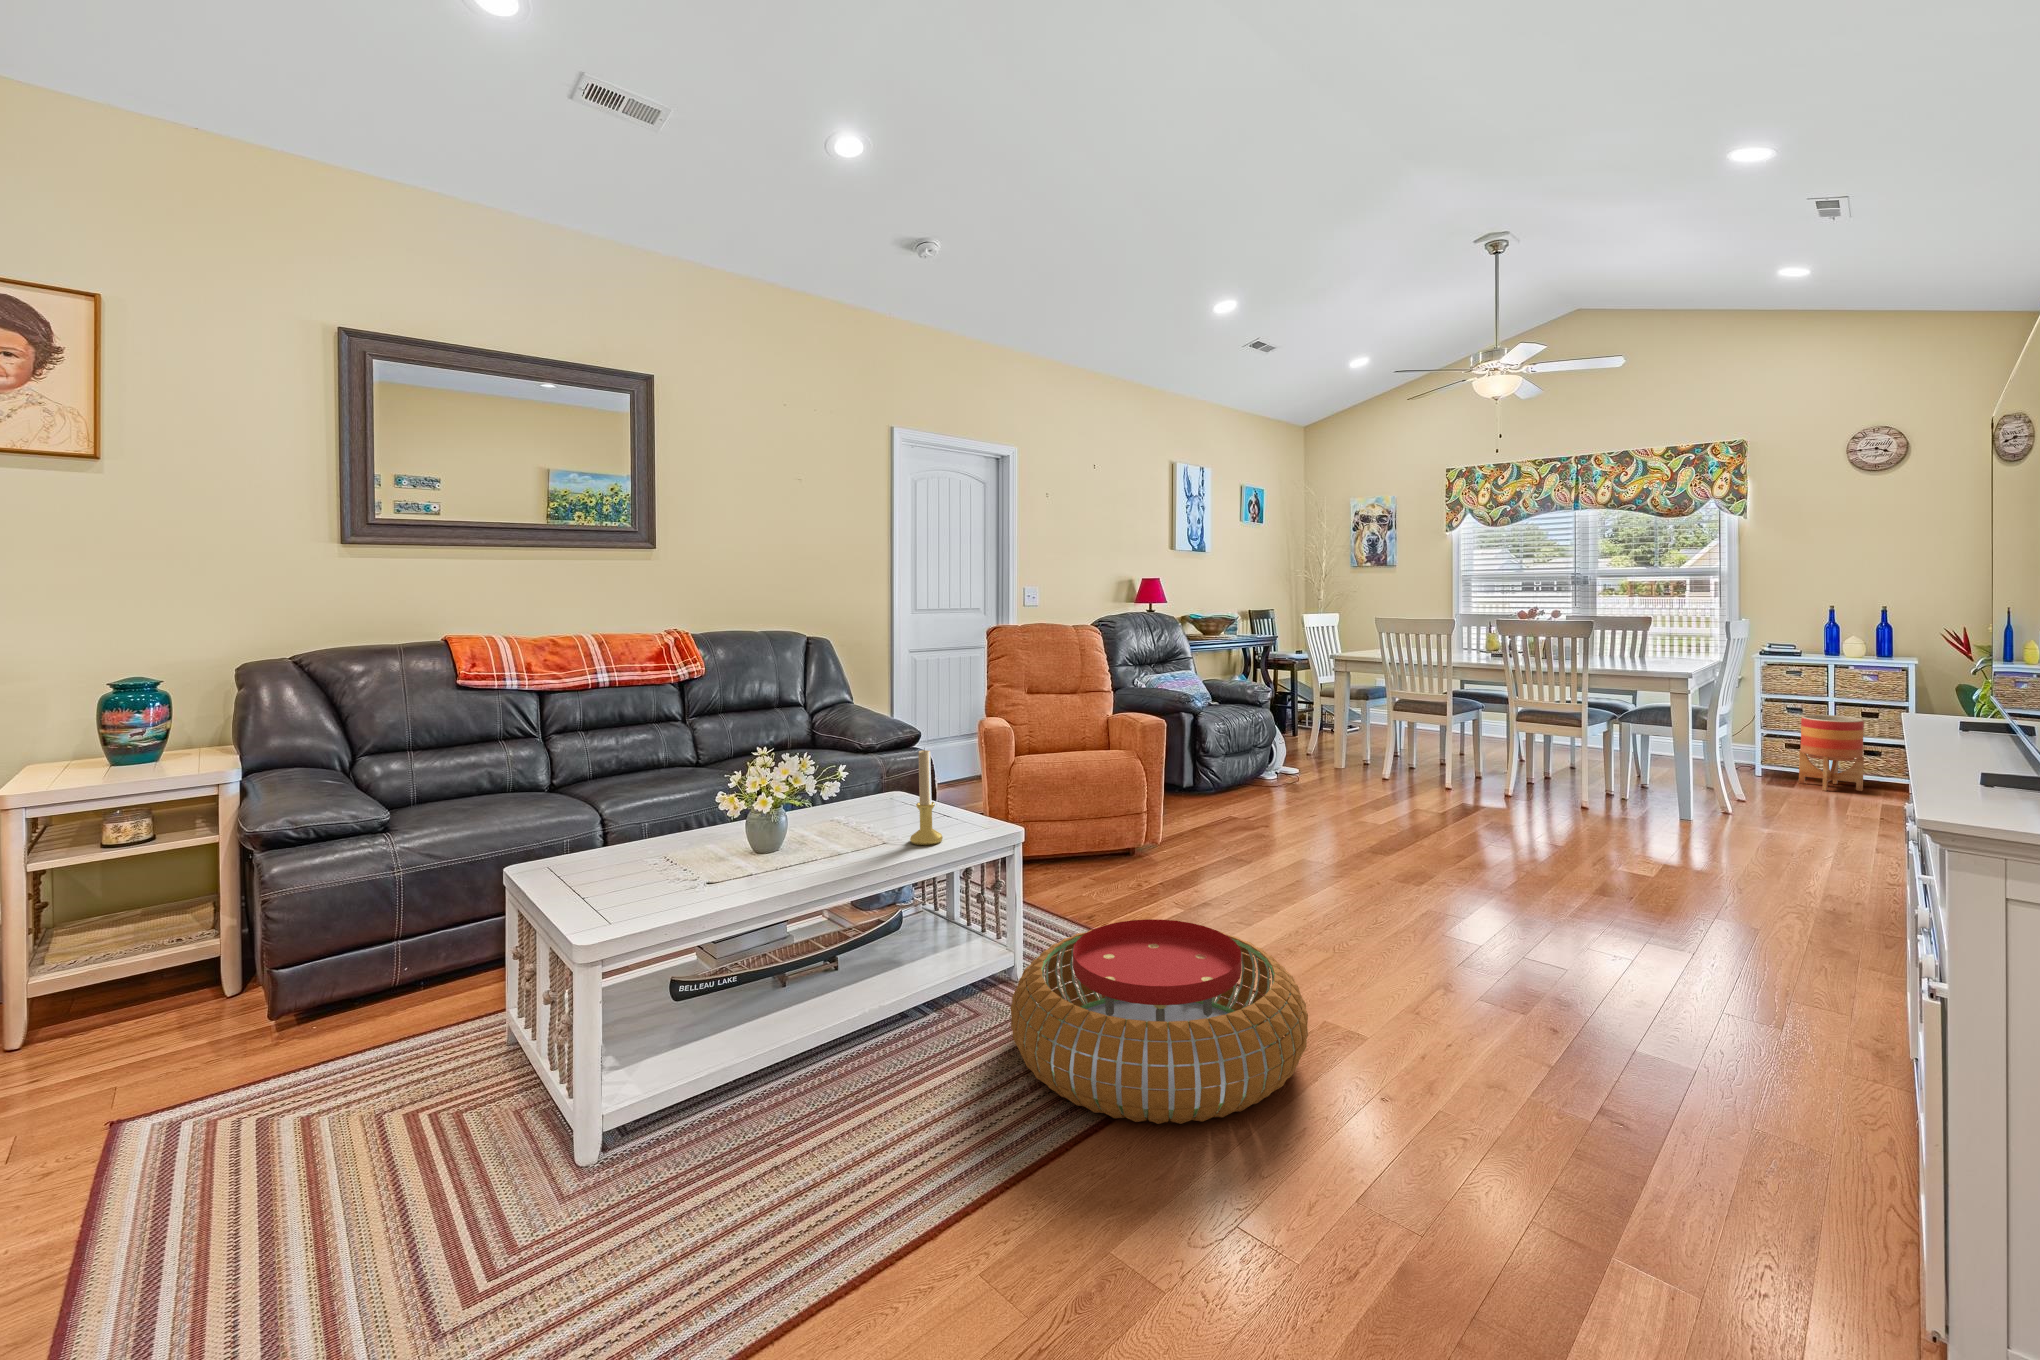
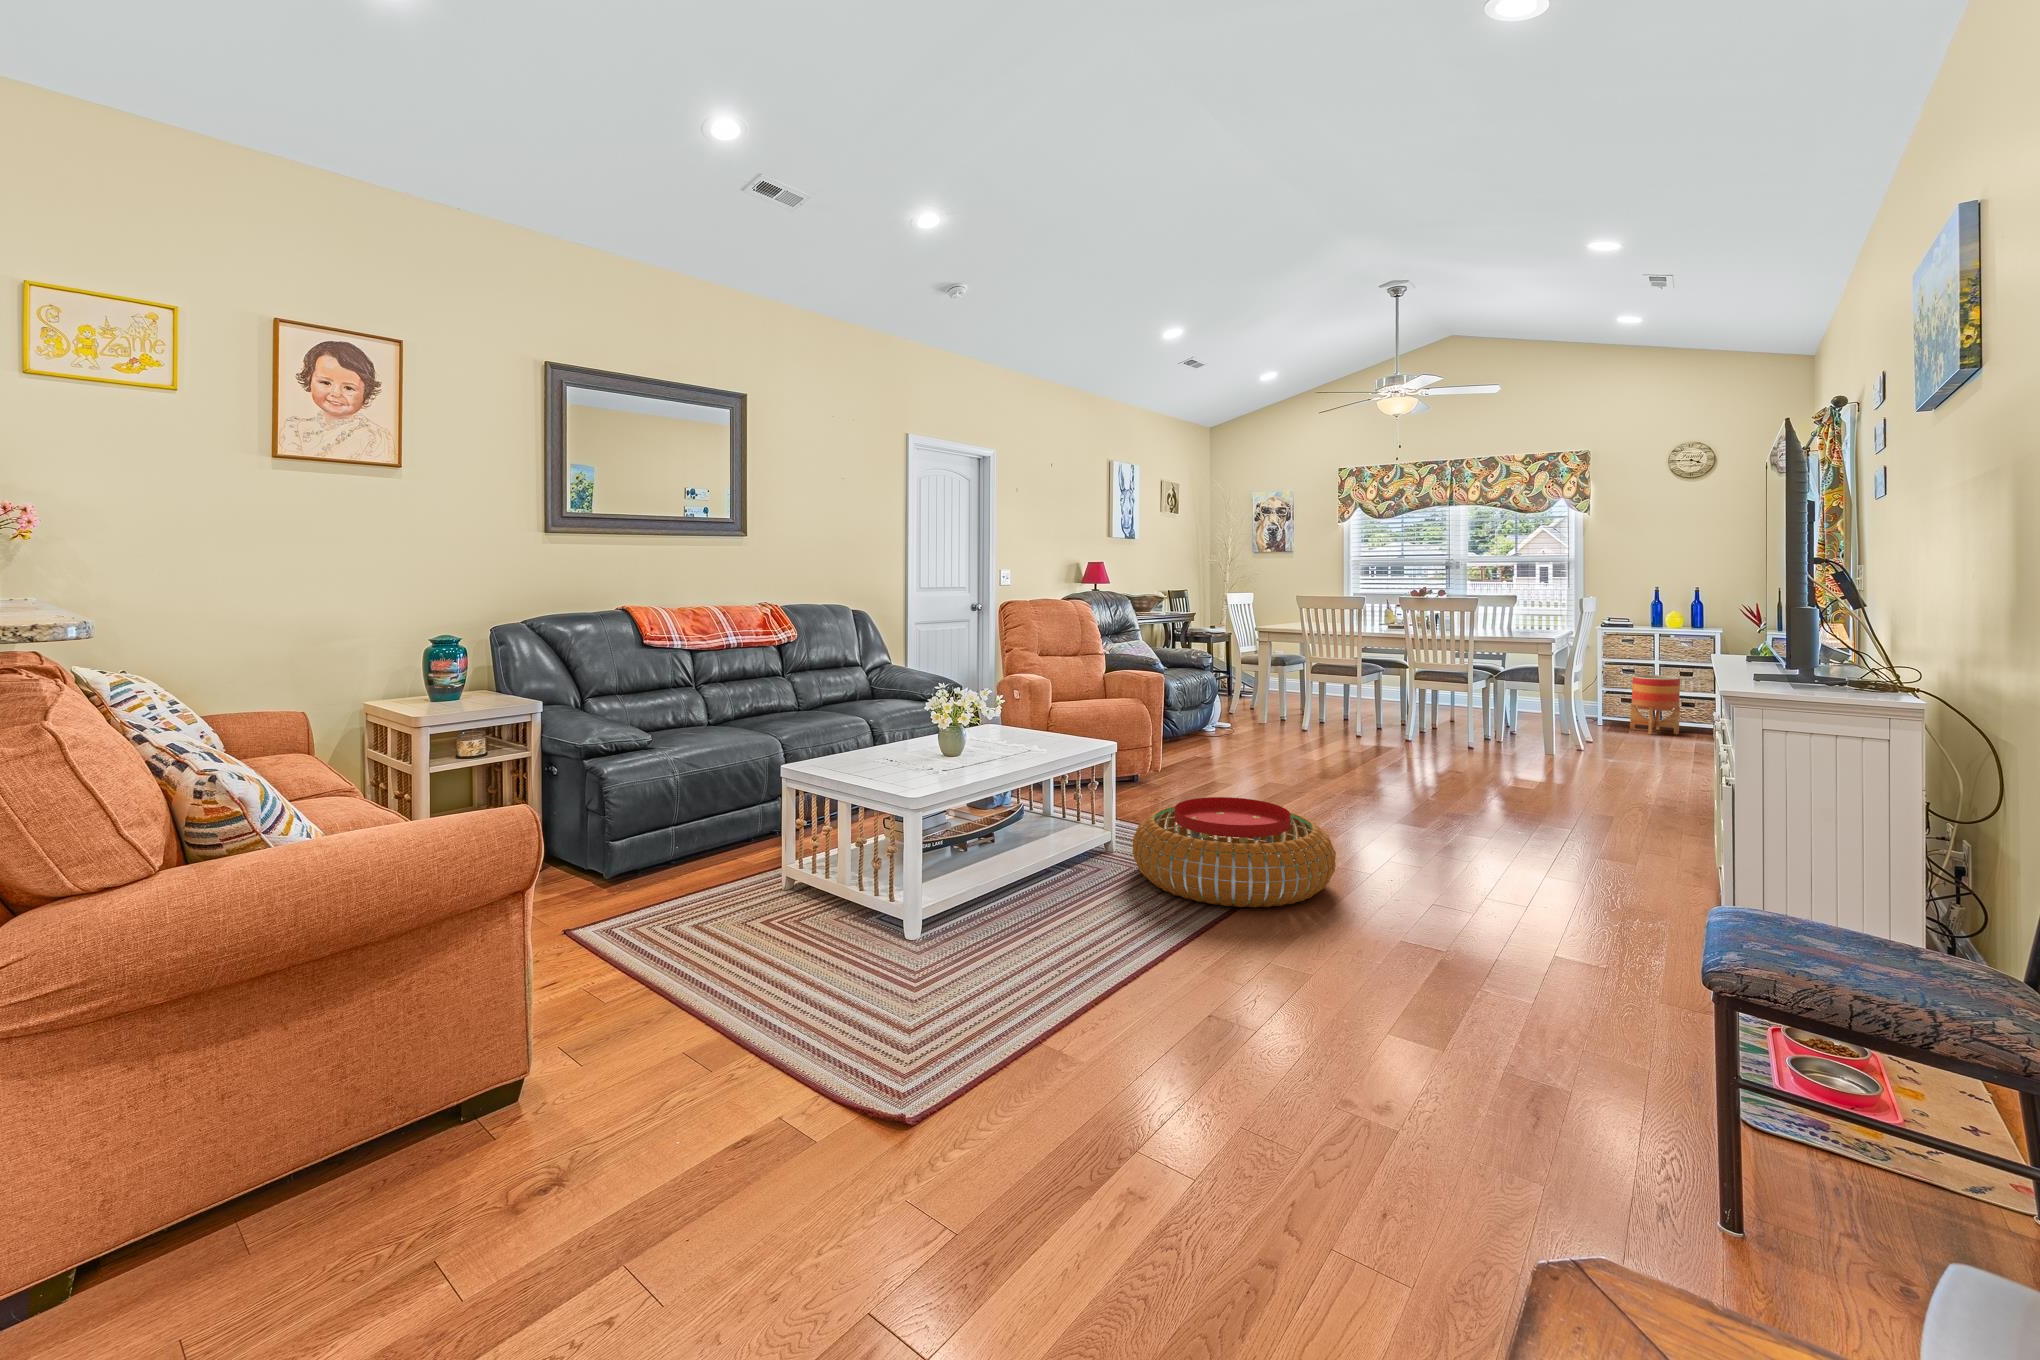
candle holder: present [910,748,943,845] -> none [1047,681,1069,748]

